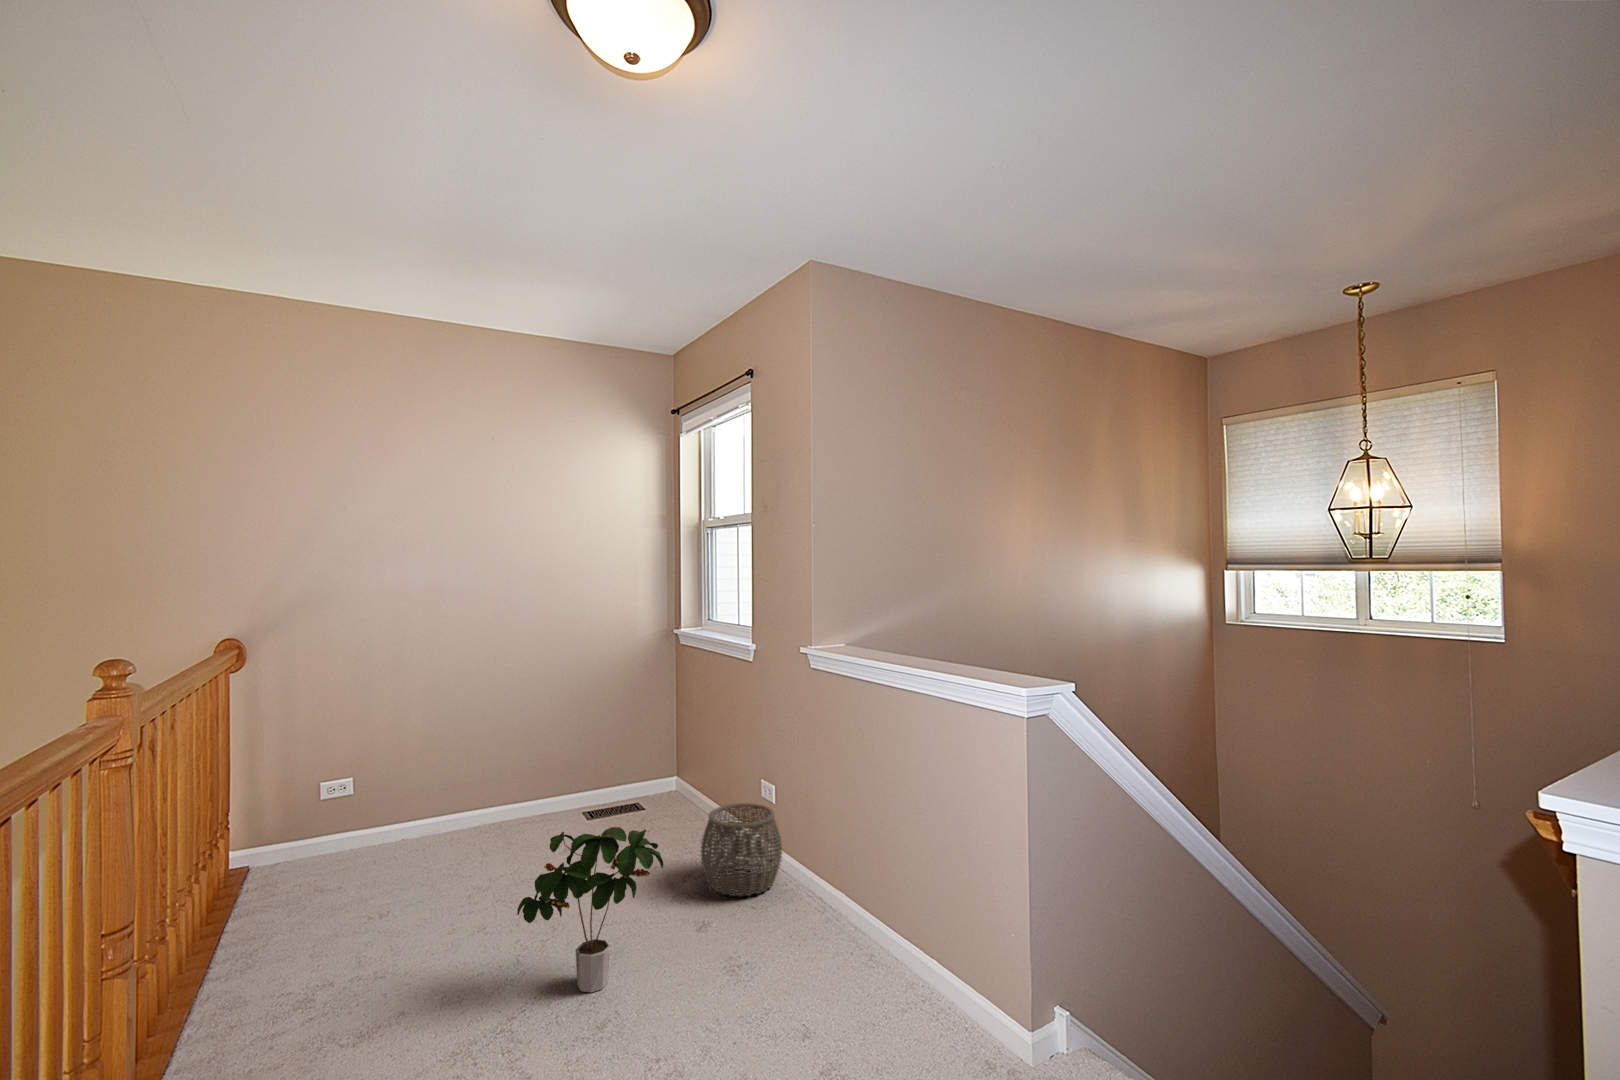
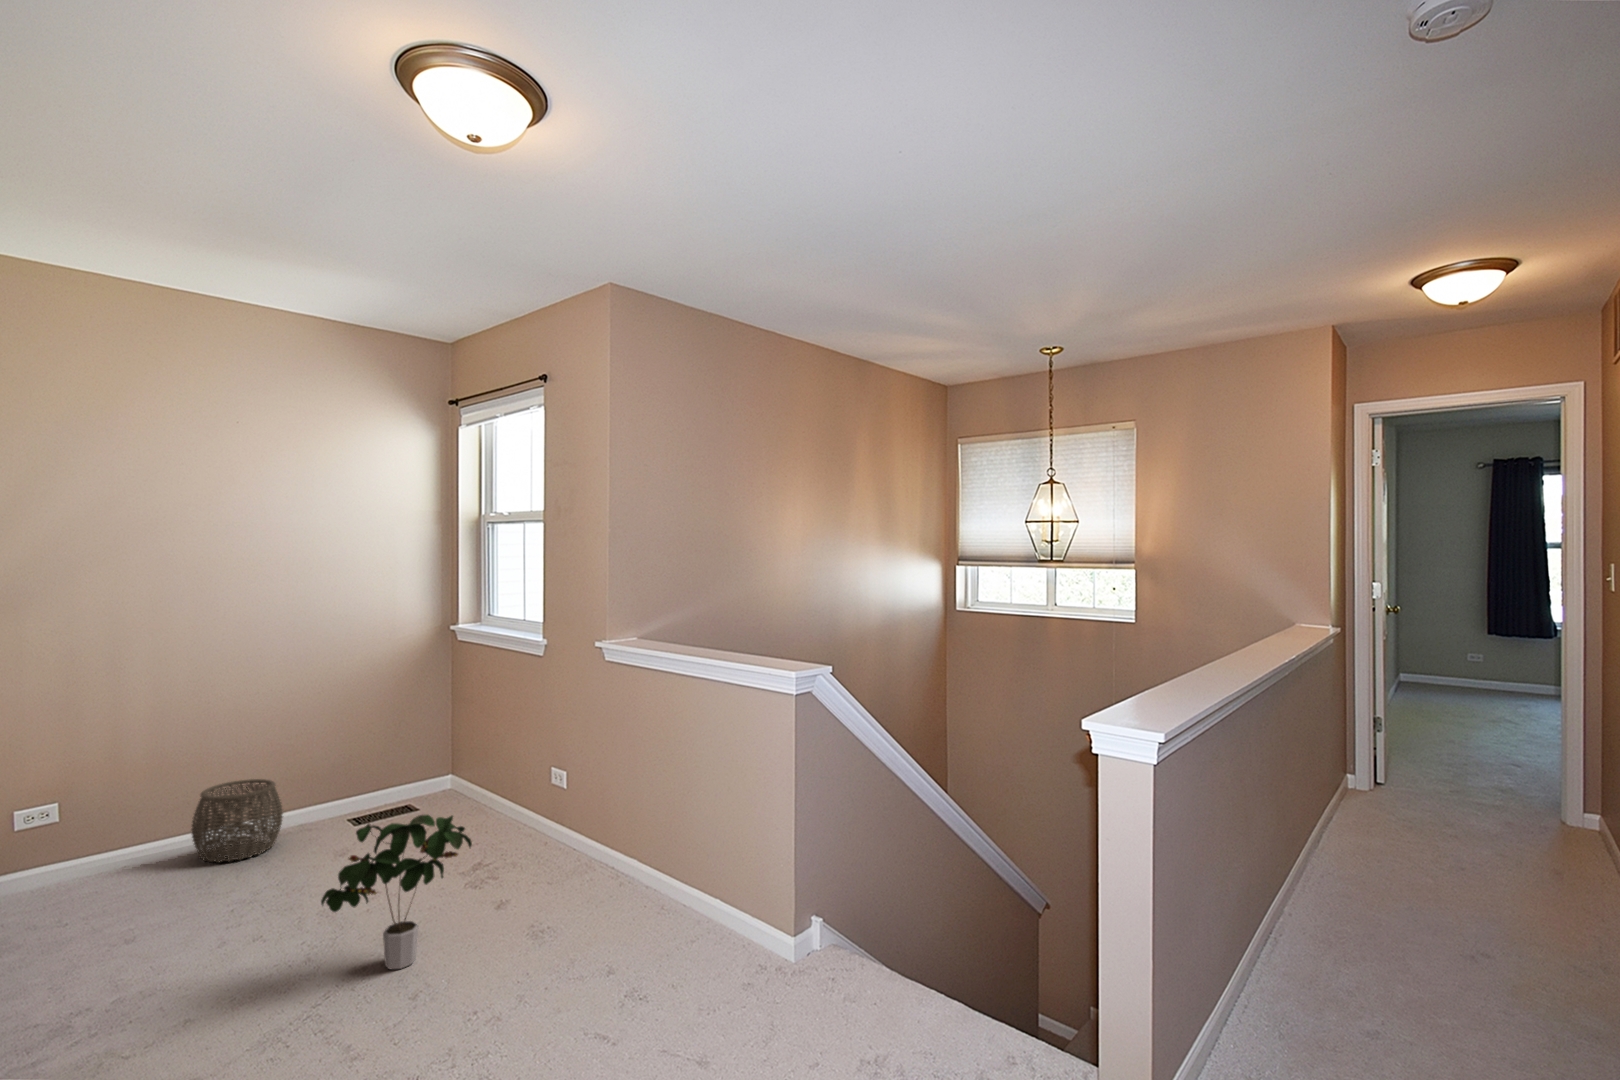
woven basket: present [701,803,782,896] -> present [191,779,283,862]

